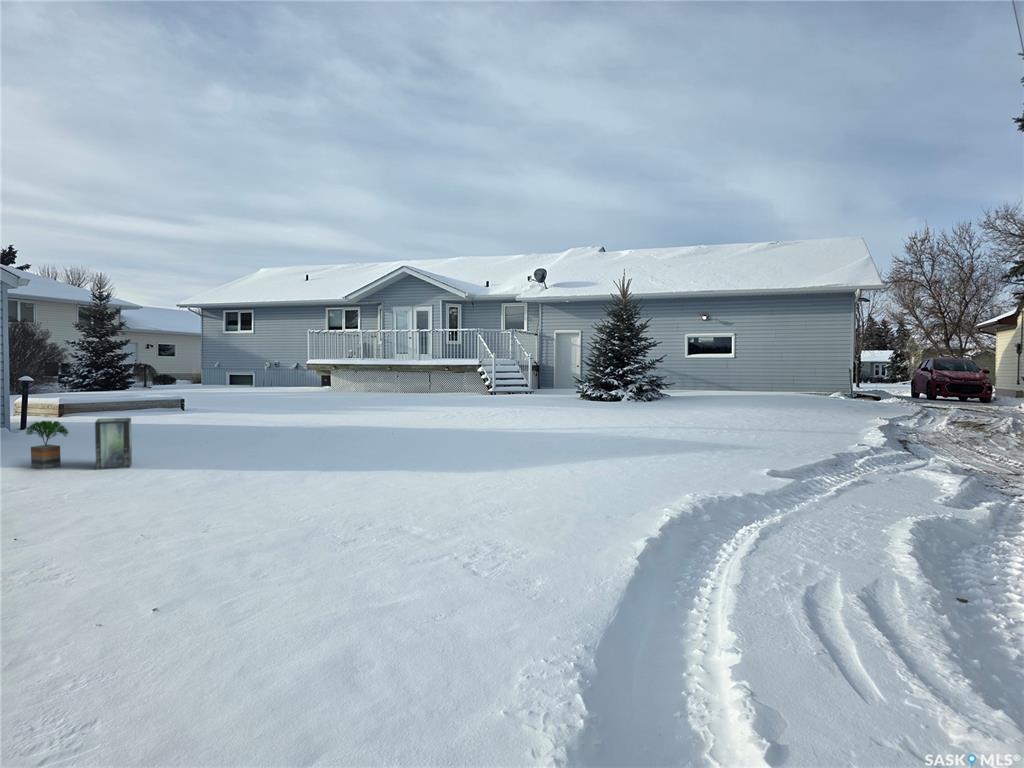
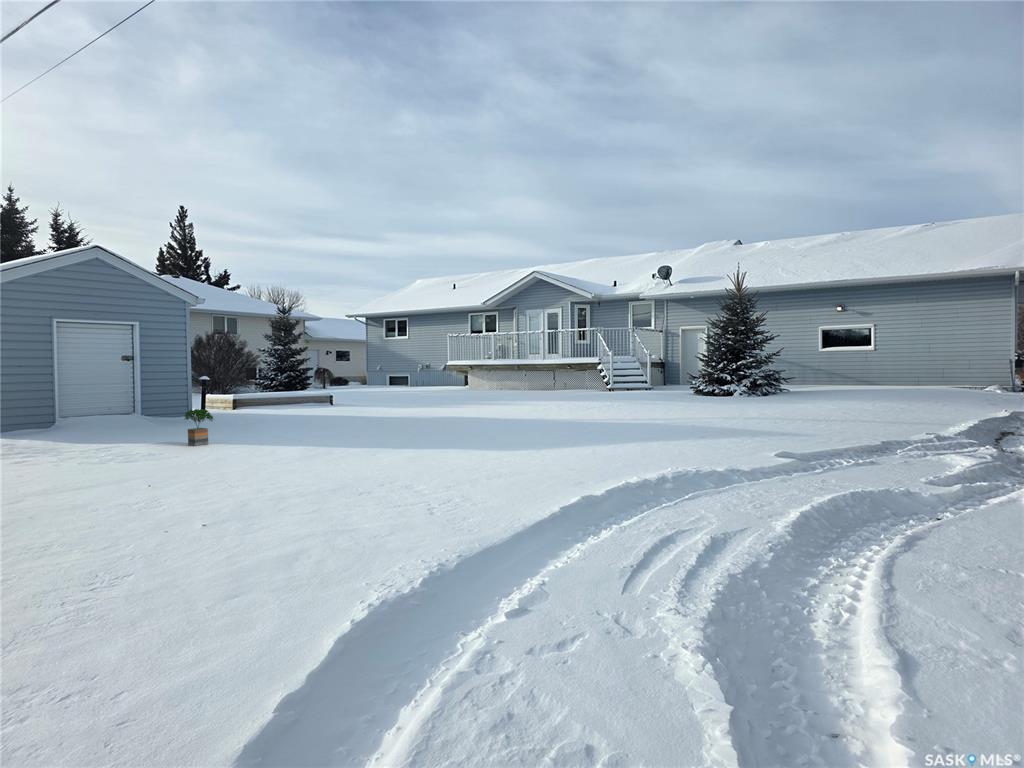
storage box: present [95,418,132,470] -> none [229,407,259,448]

